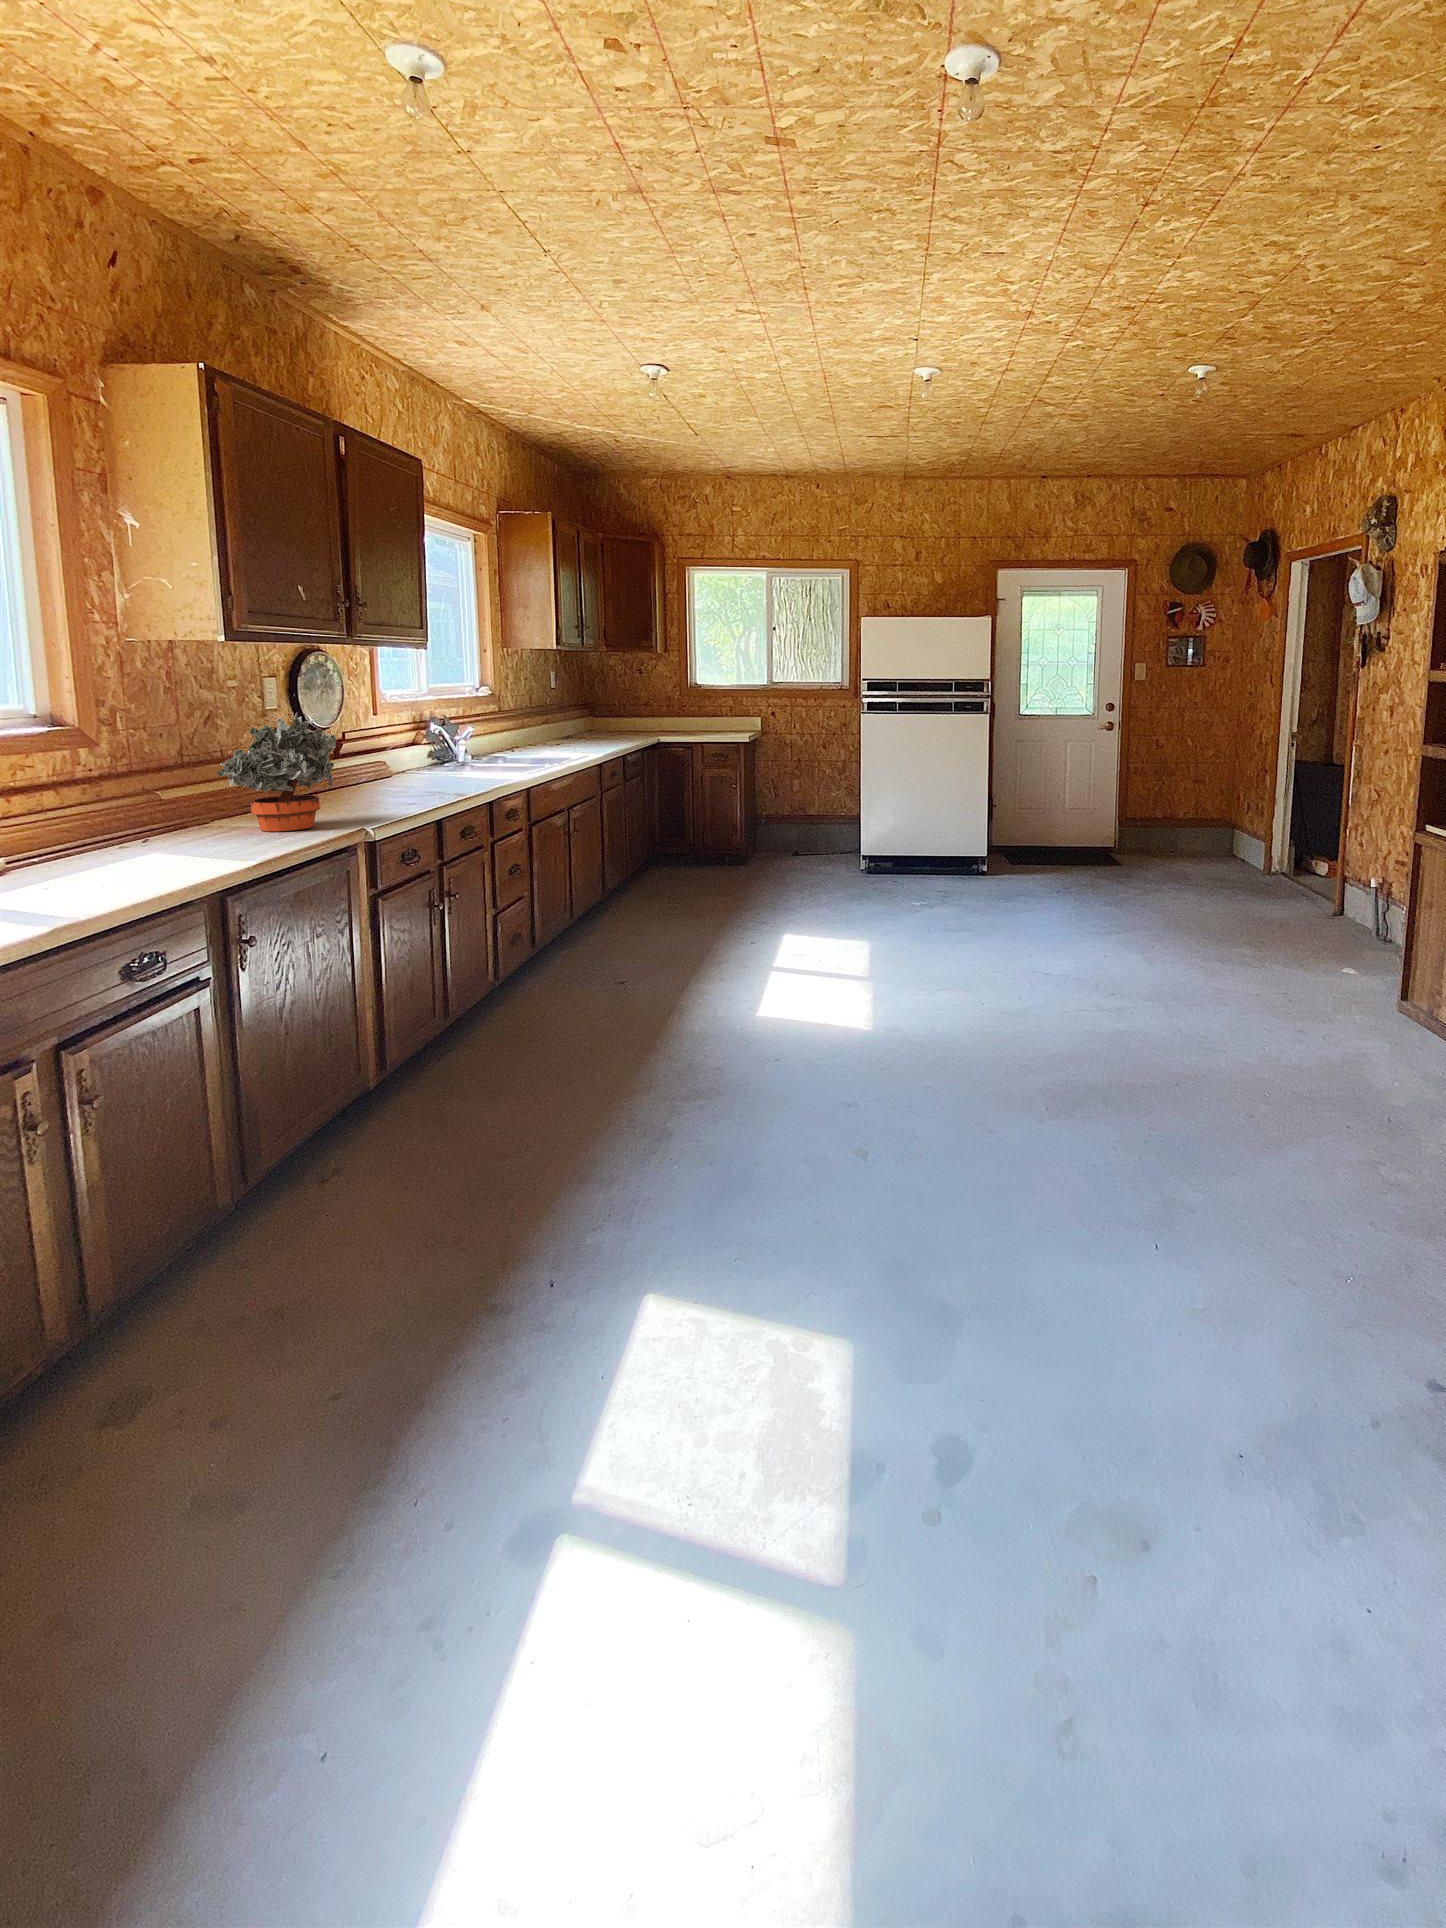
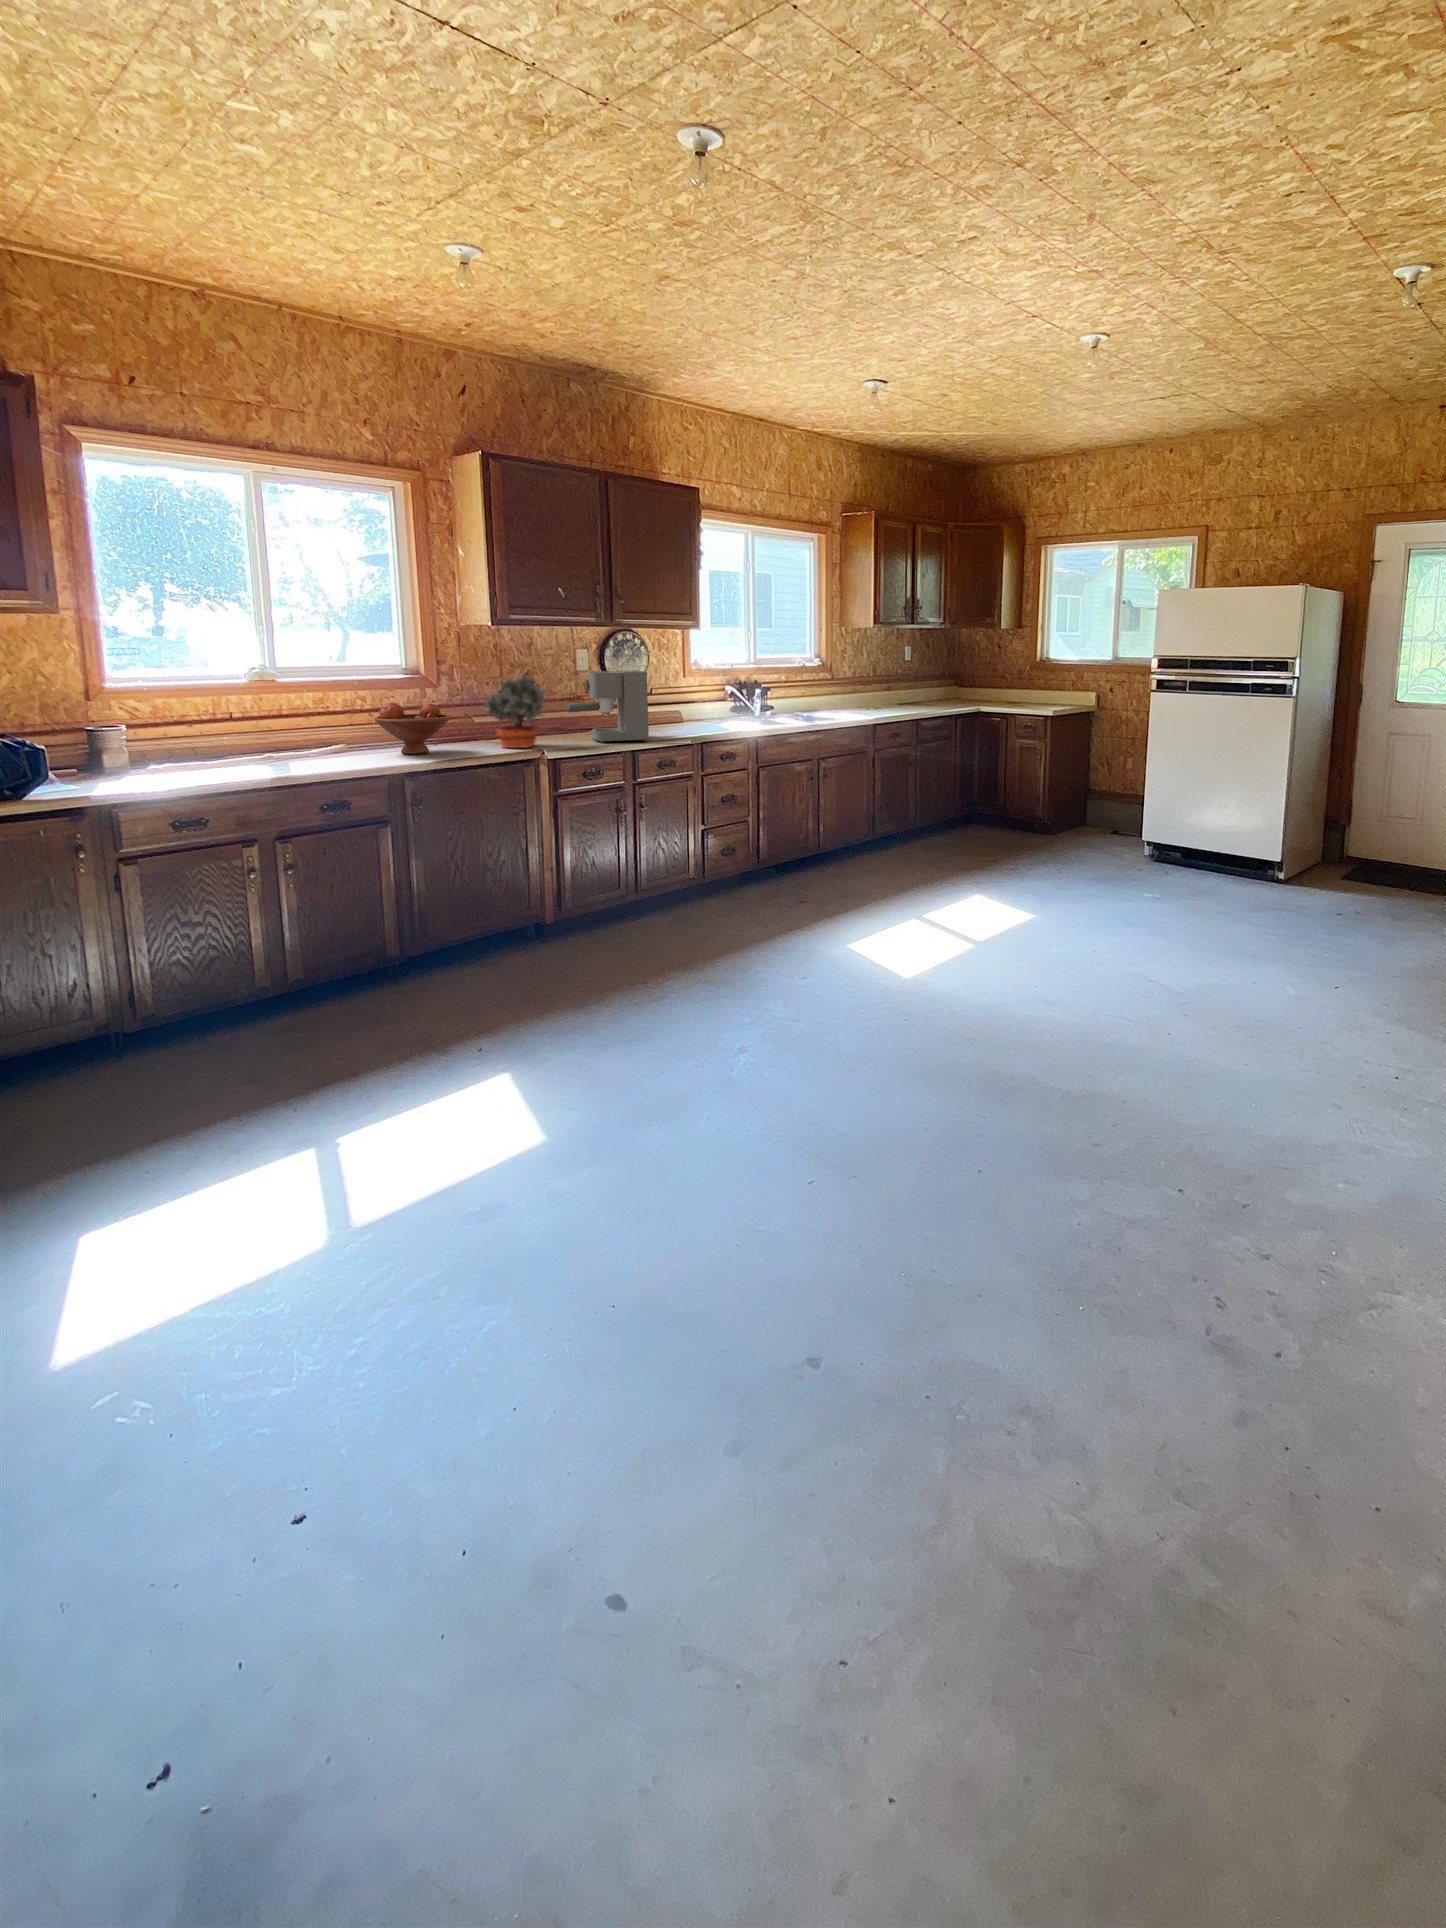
coffee maker: none [331,707,448,811] -> present [567,670,649,743]
fruit bowl: none [74,770,219,858] -> present [374,702,450,754]

